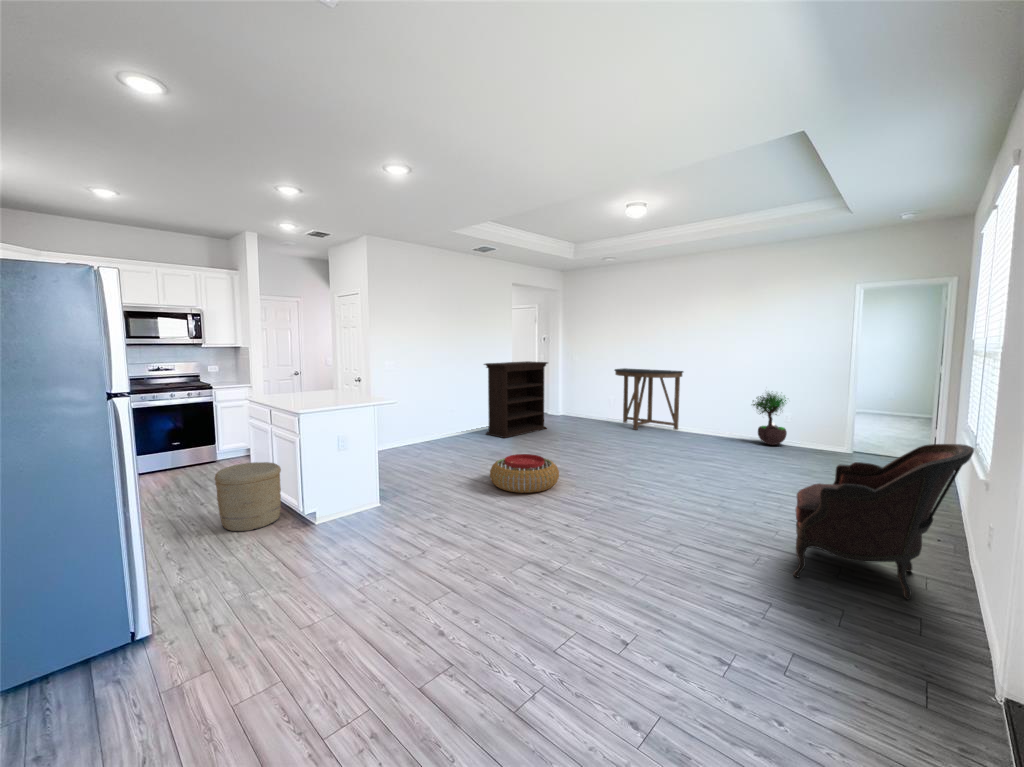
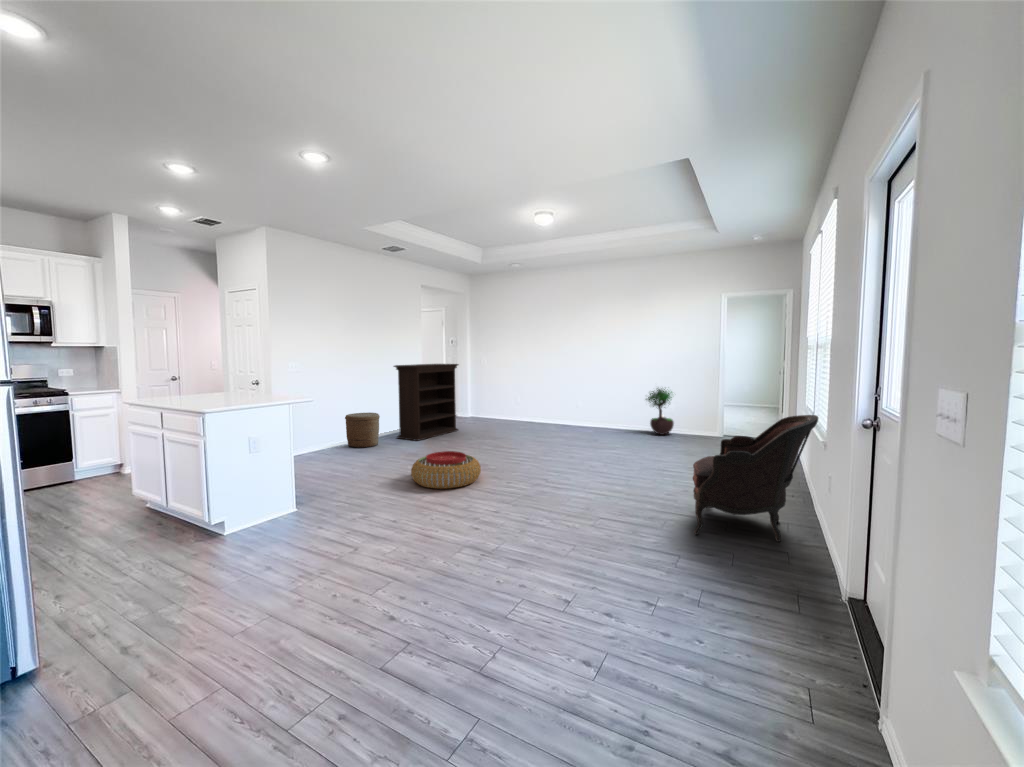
console table: present [615,368,683,430] -> none [522,370,585,428]
woven basket: present [215,462,281,531] -> present [345,413,380,448]

